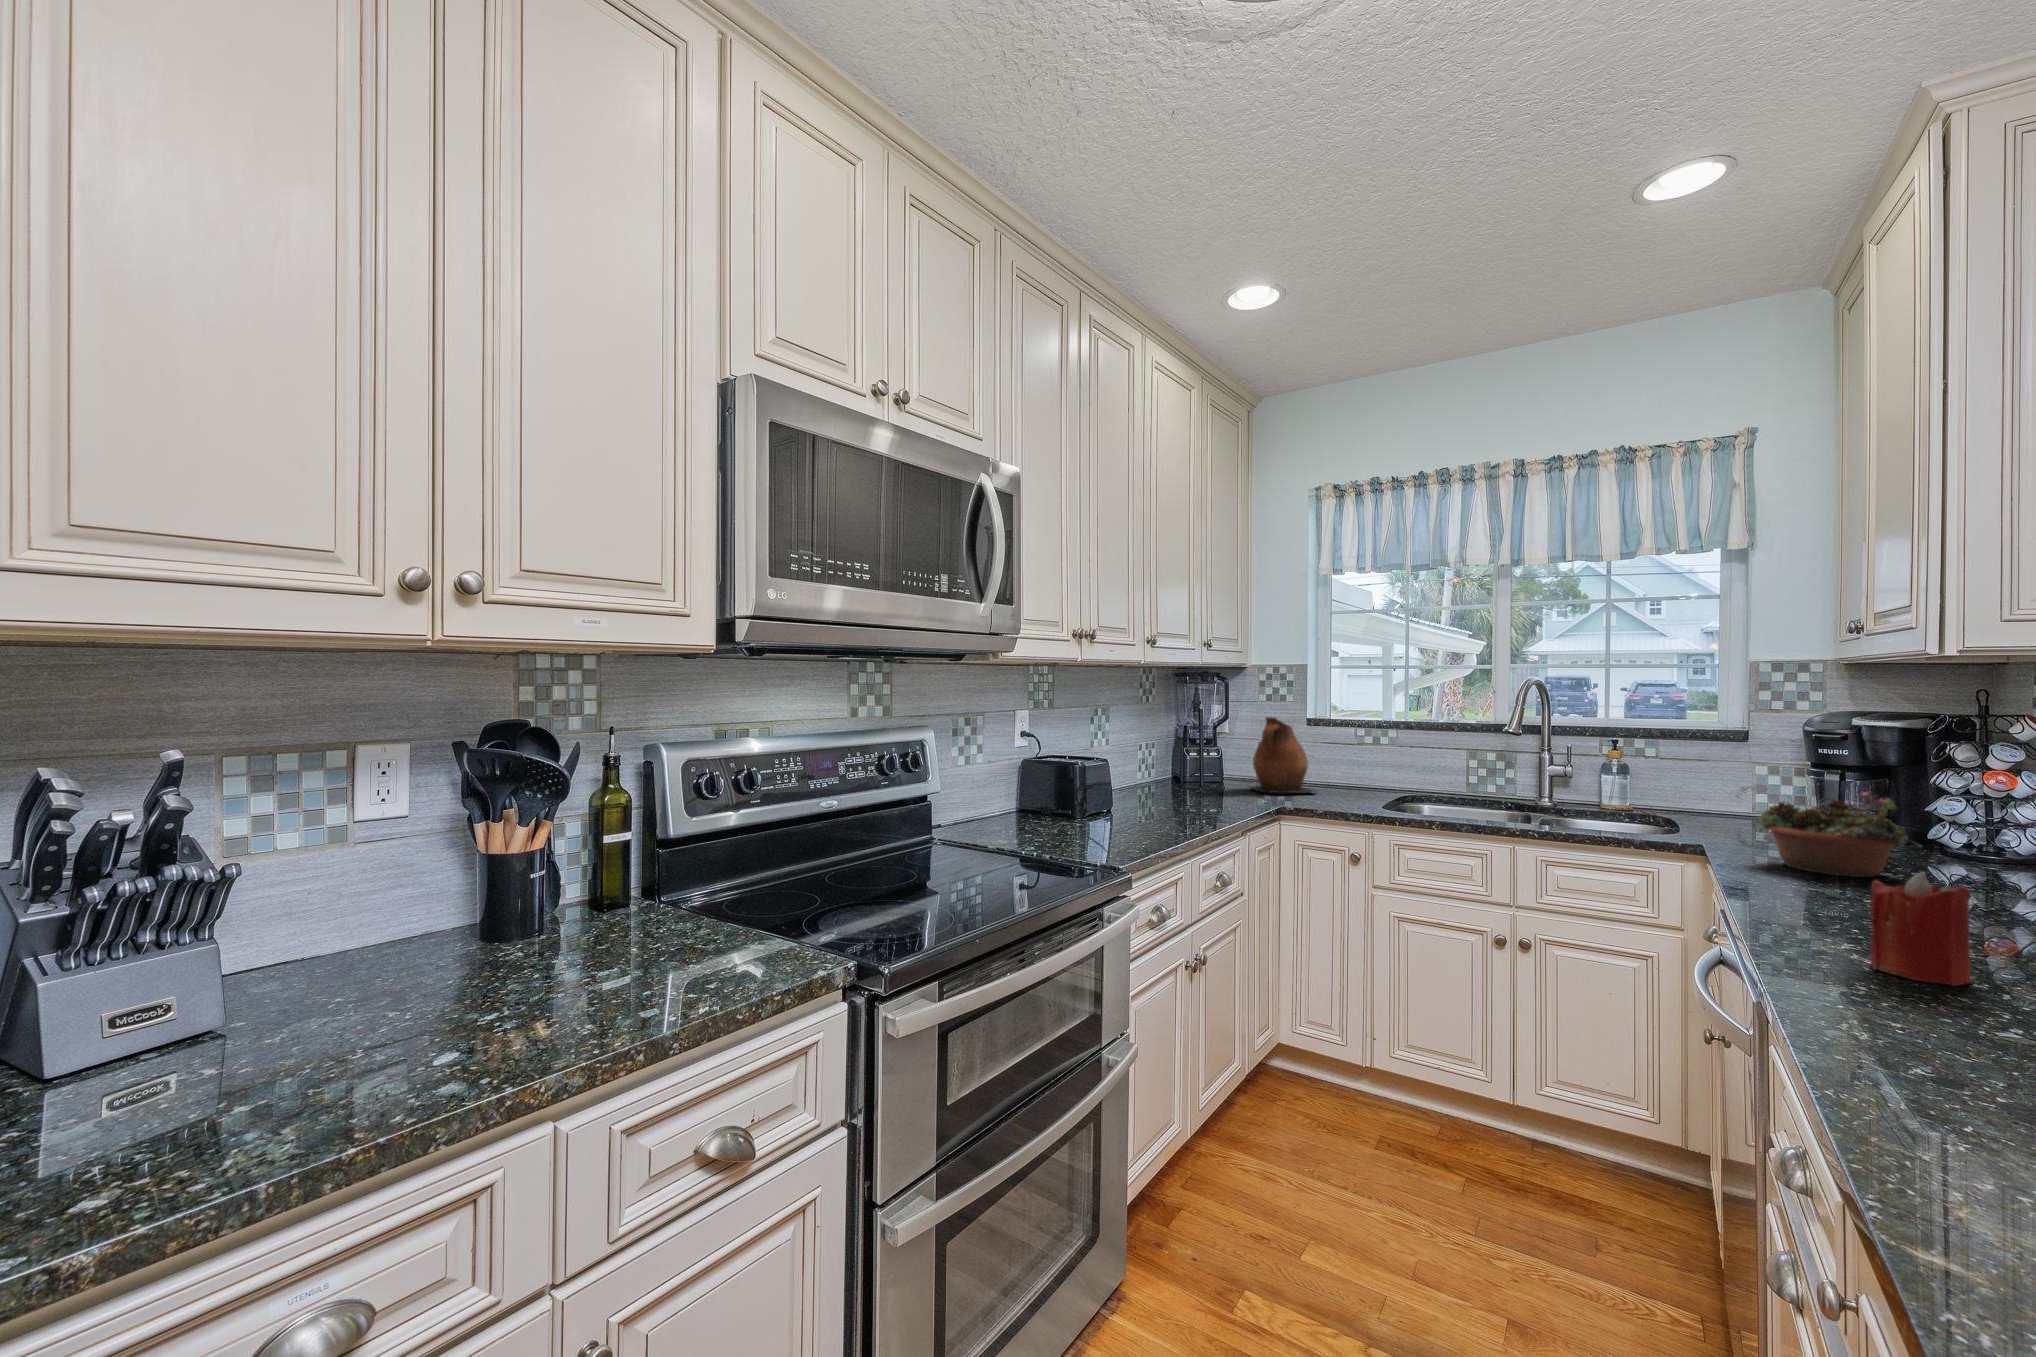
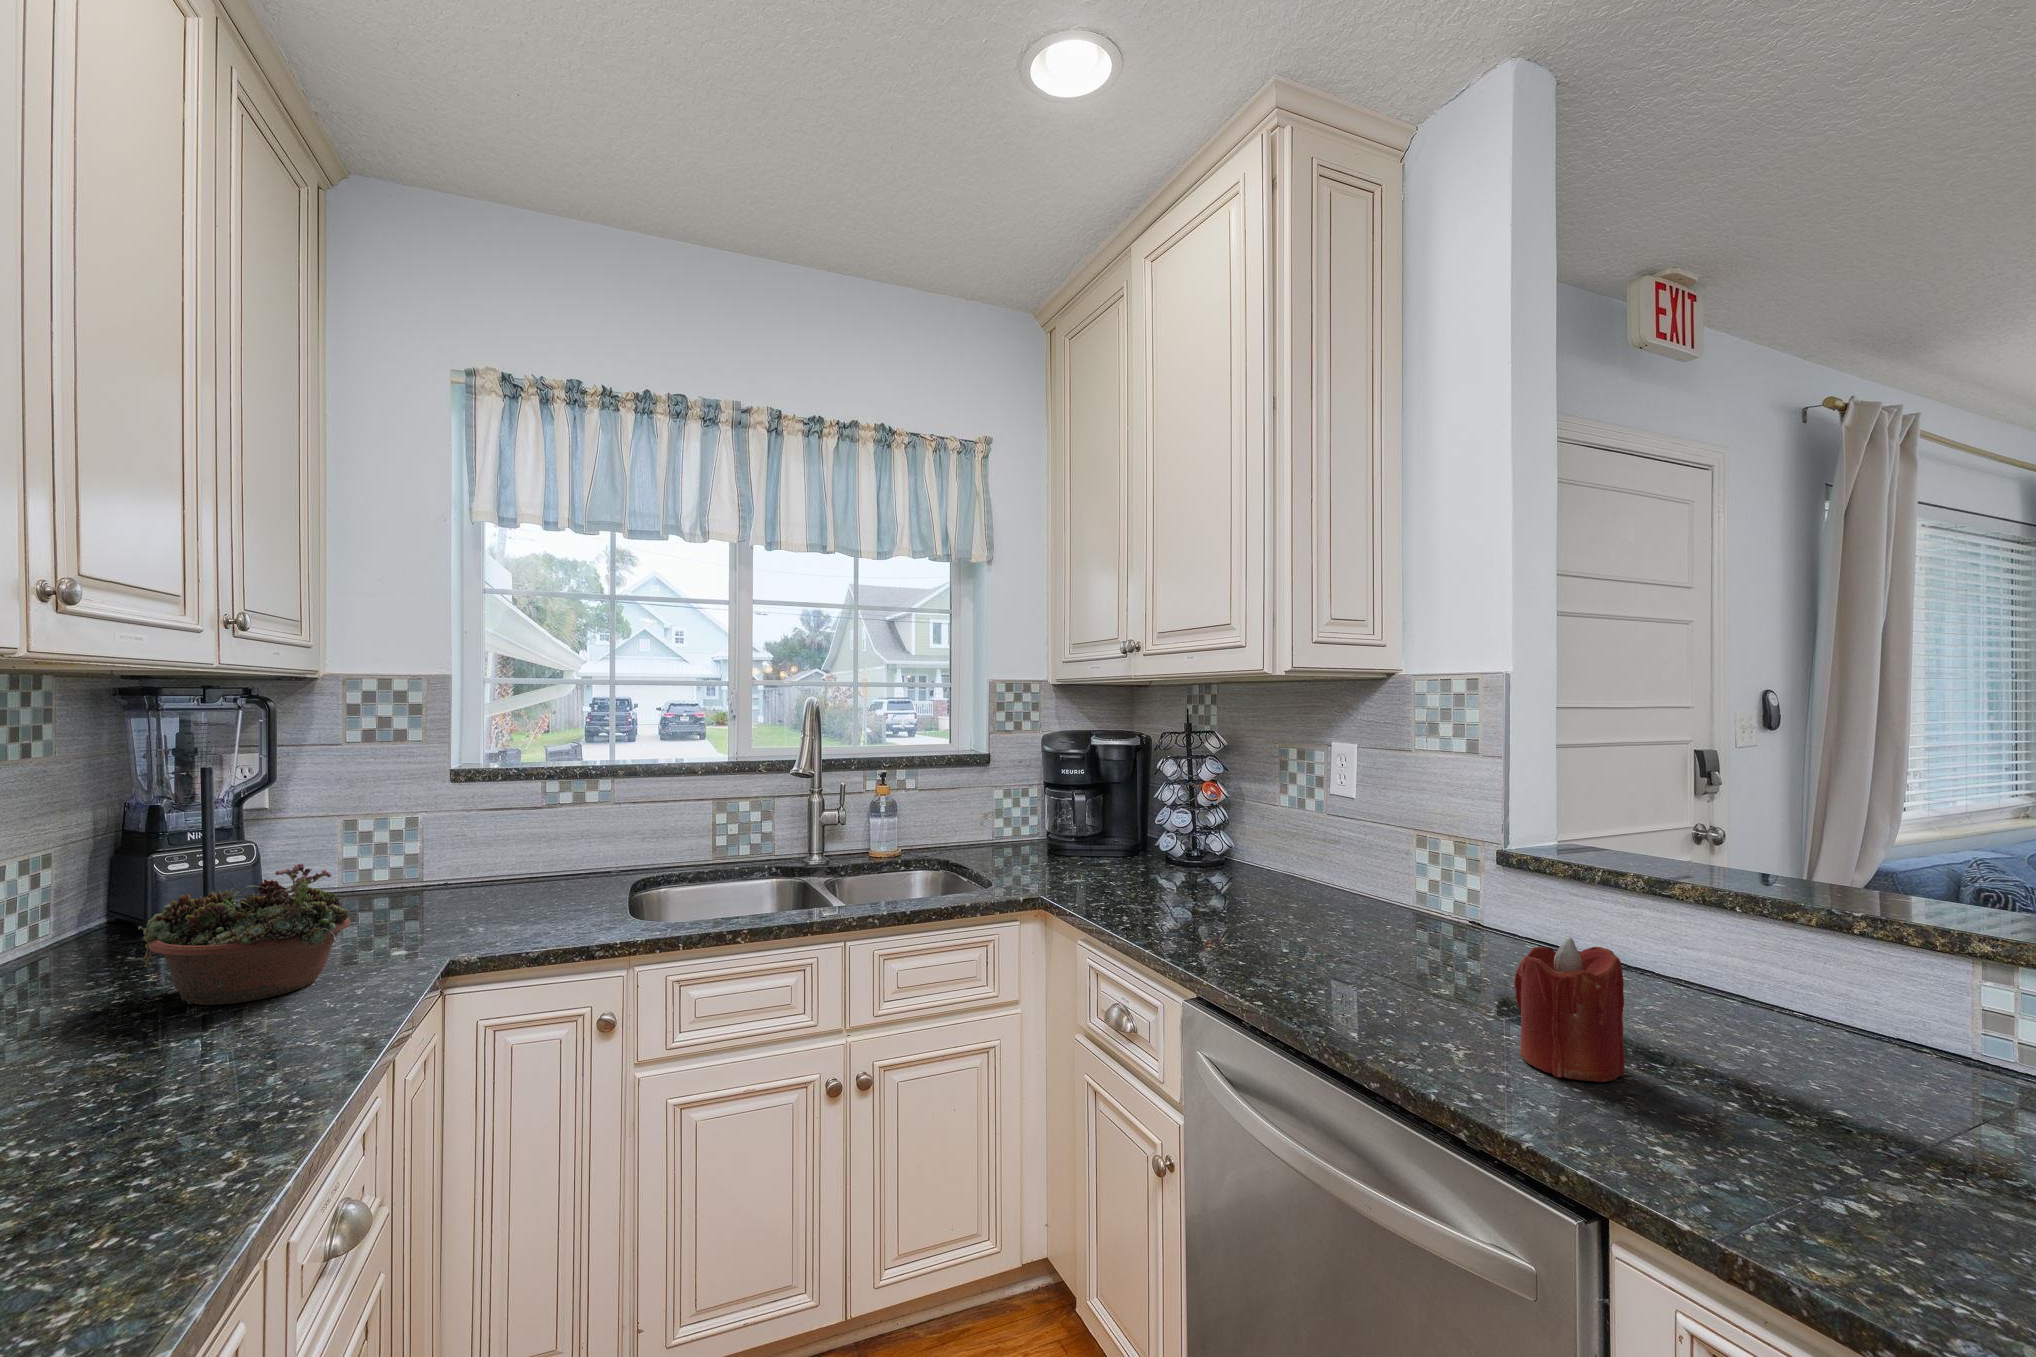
ceramic pitcher: present [1251,717,1316,793] -> none [329,776,491,927]
succulent planter: present [1759,791,1914,877] -> present [138,864,350,1005]

